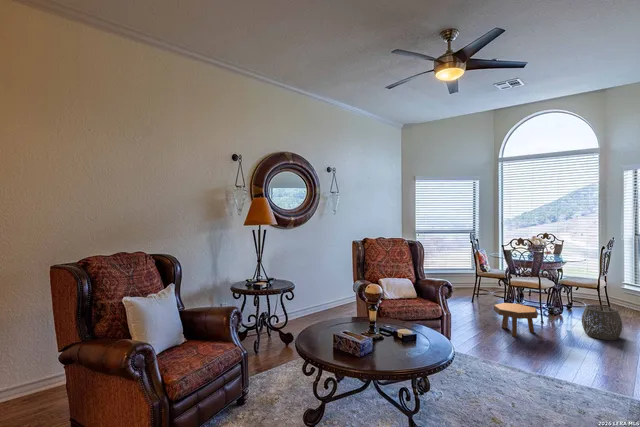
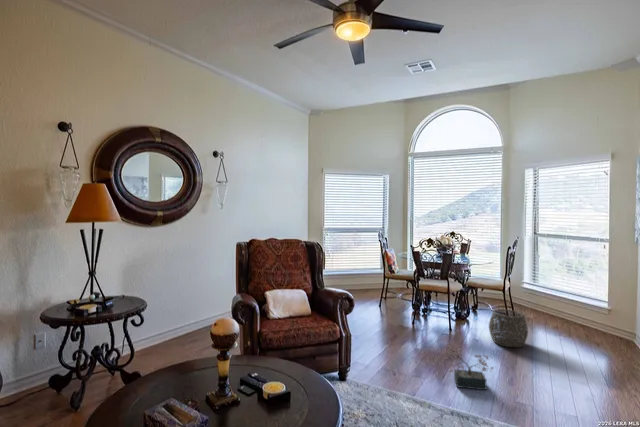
footstool: present [494,303,538,337] -> none [401,310,447,351]
decorative plant: none [533,326,581,368] -> present [447,344,493,390]

